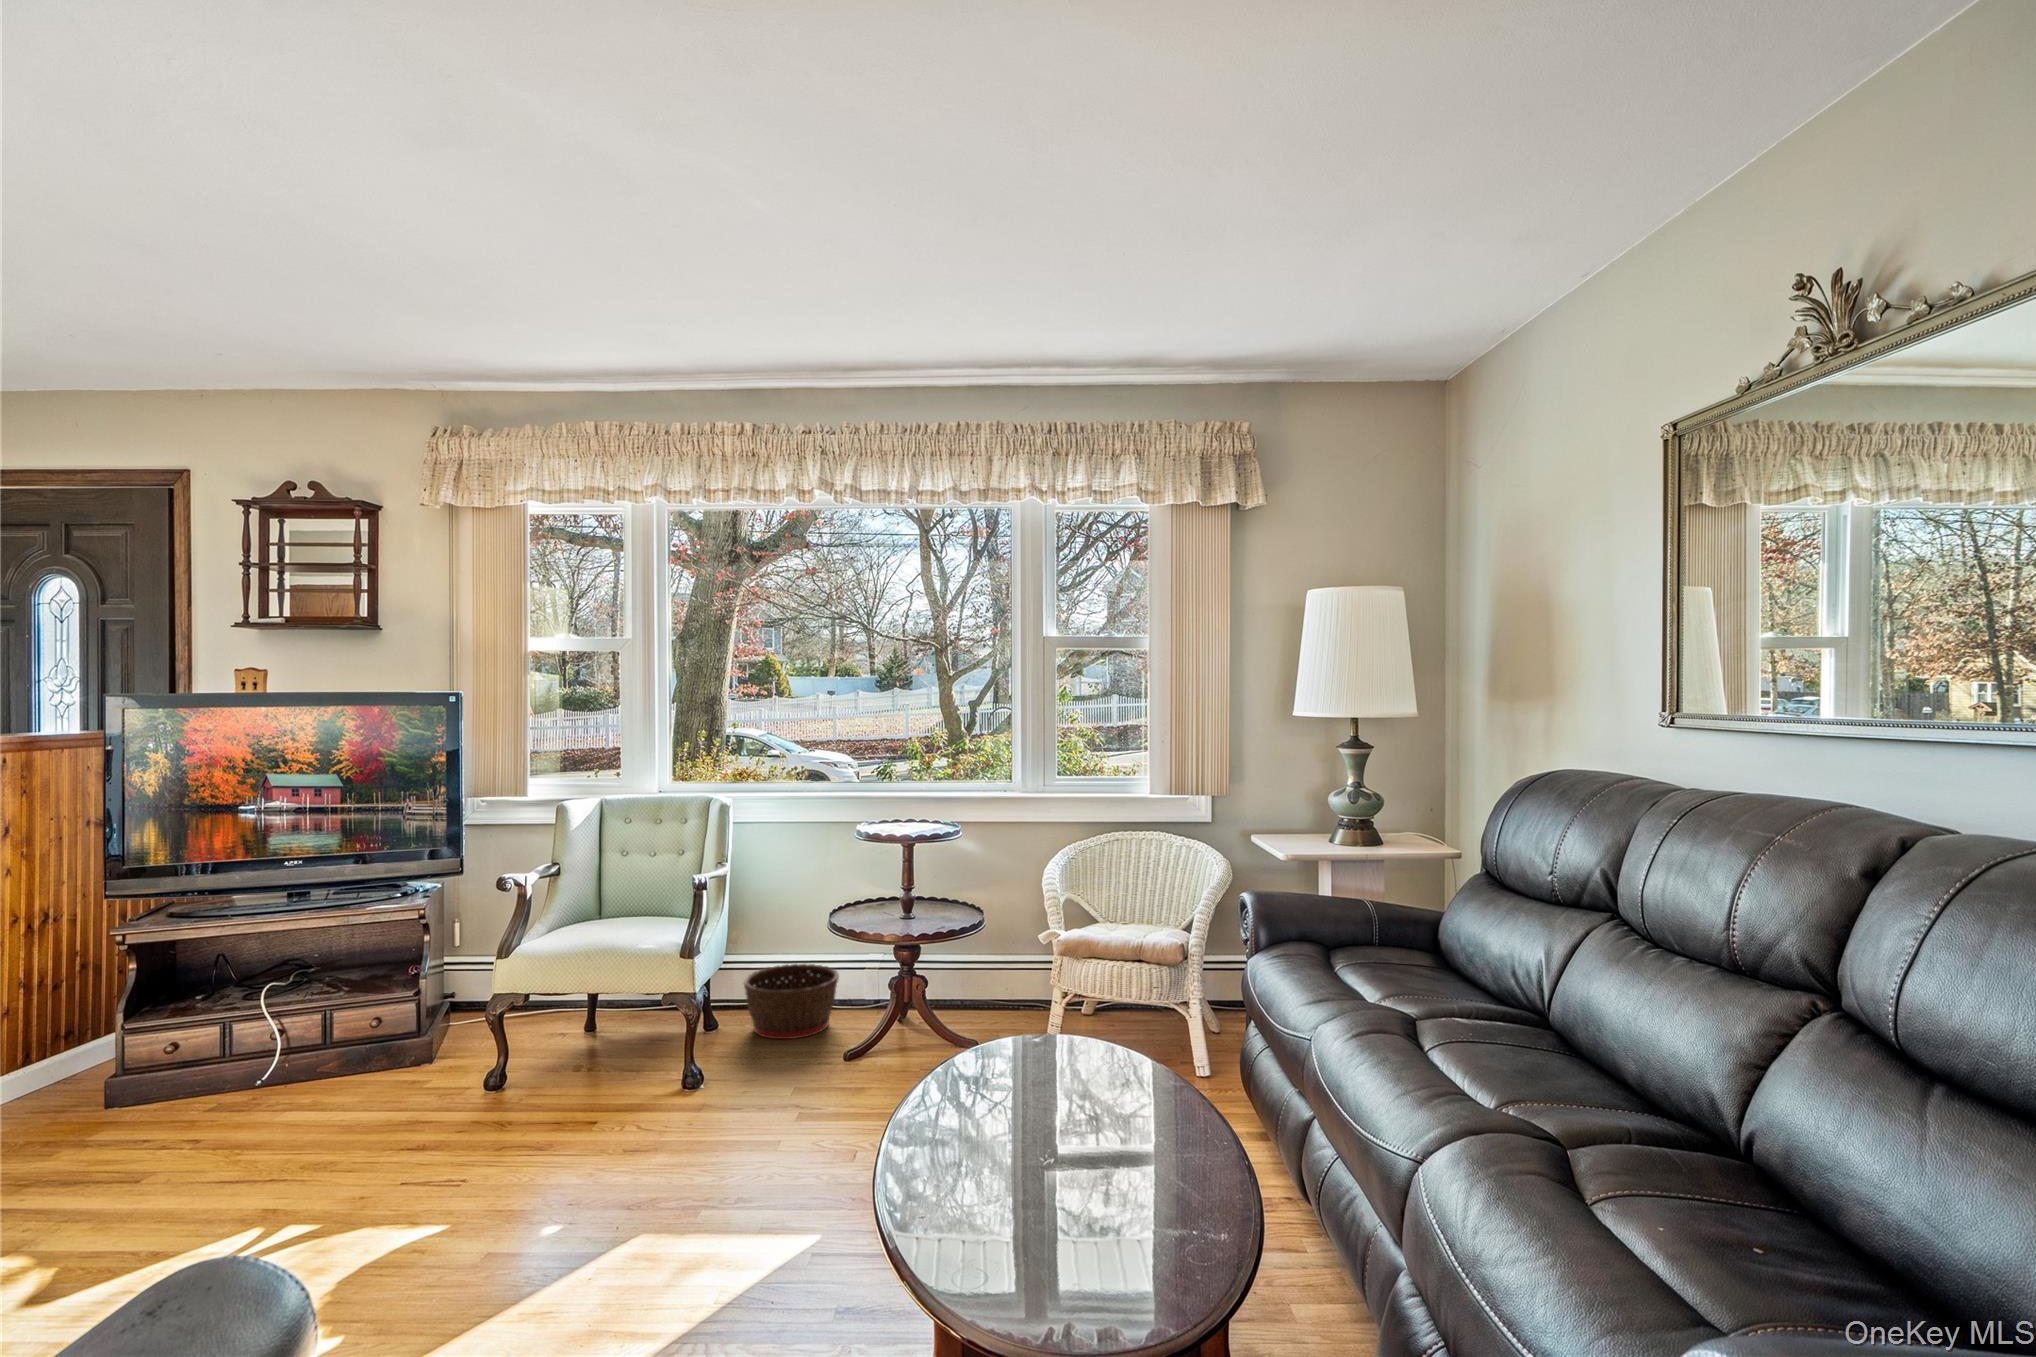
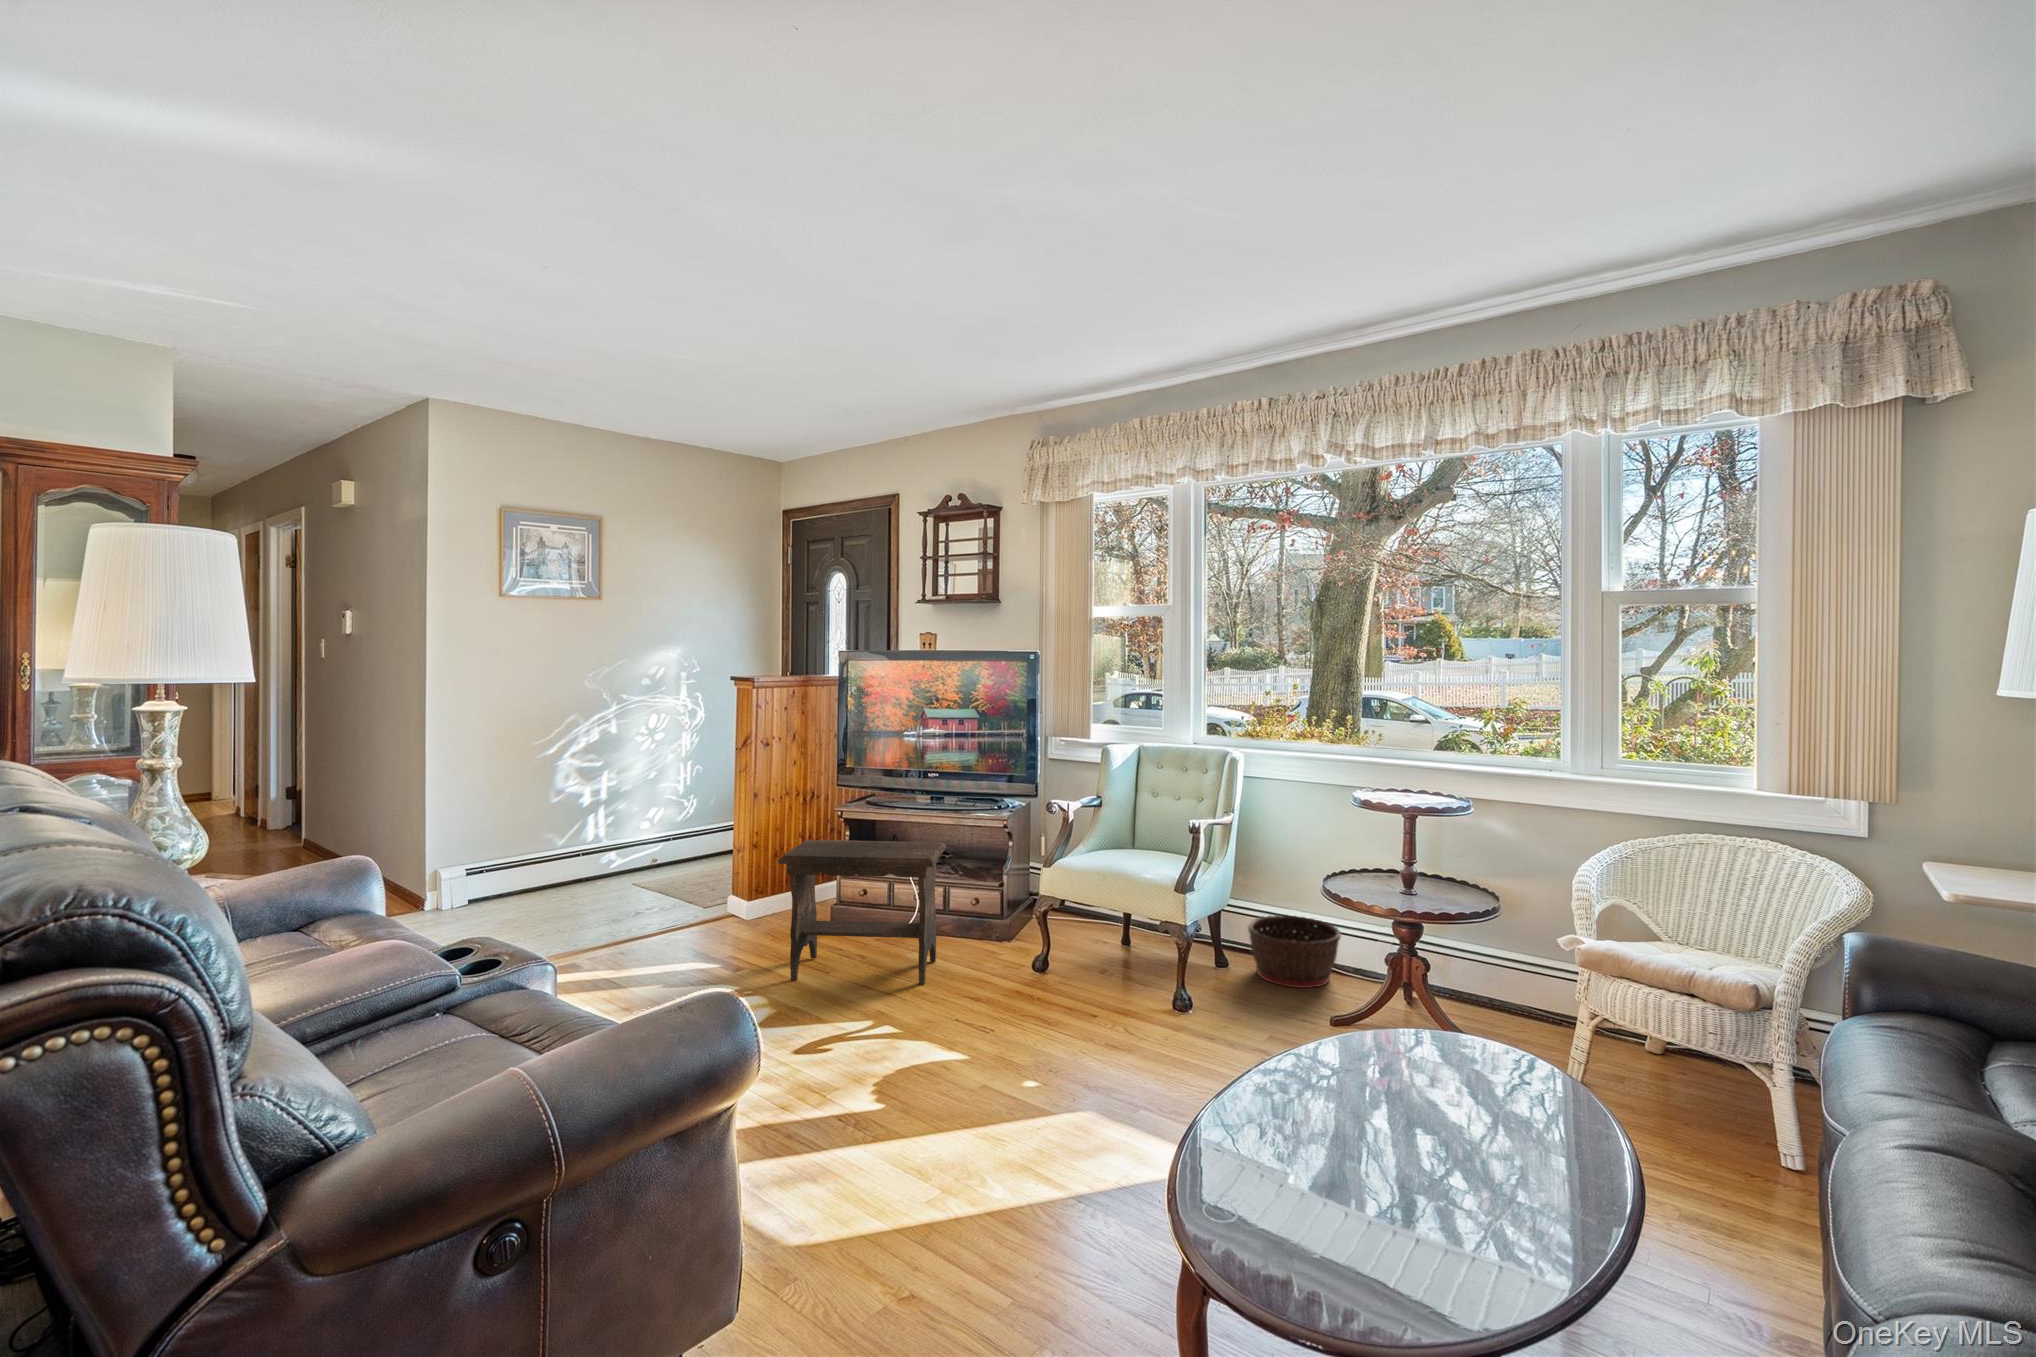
footstool: none [49,950,345,1205] -> present [778,840,946,985]

